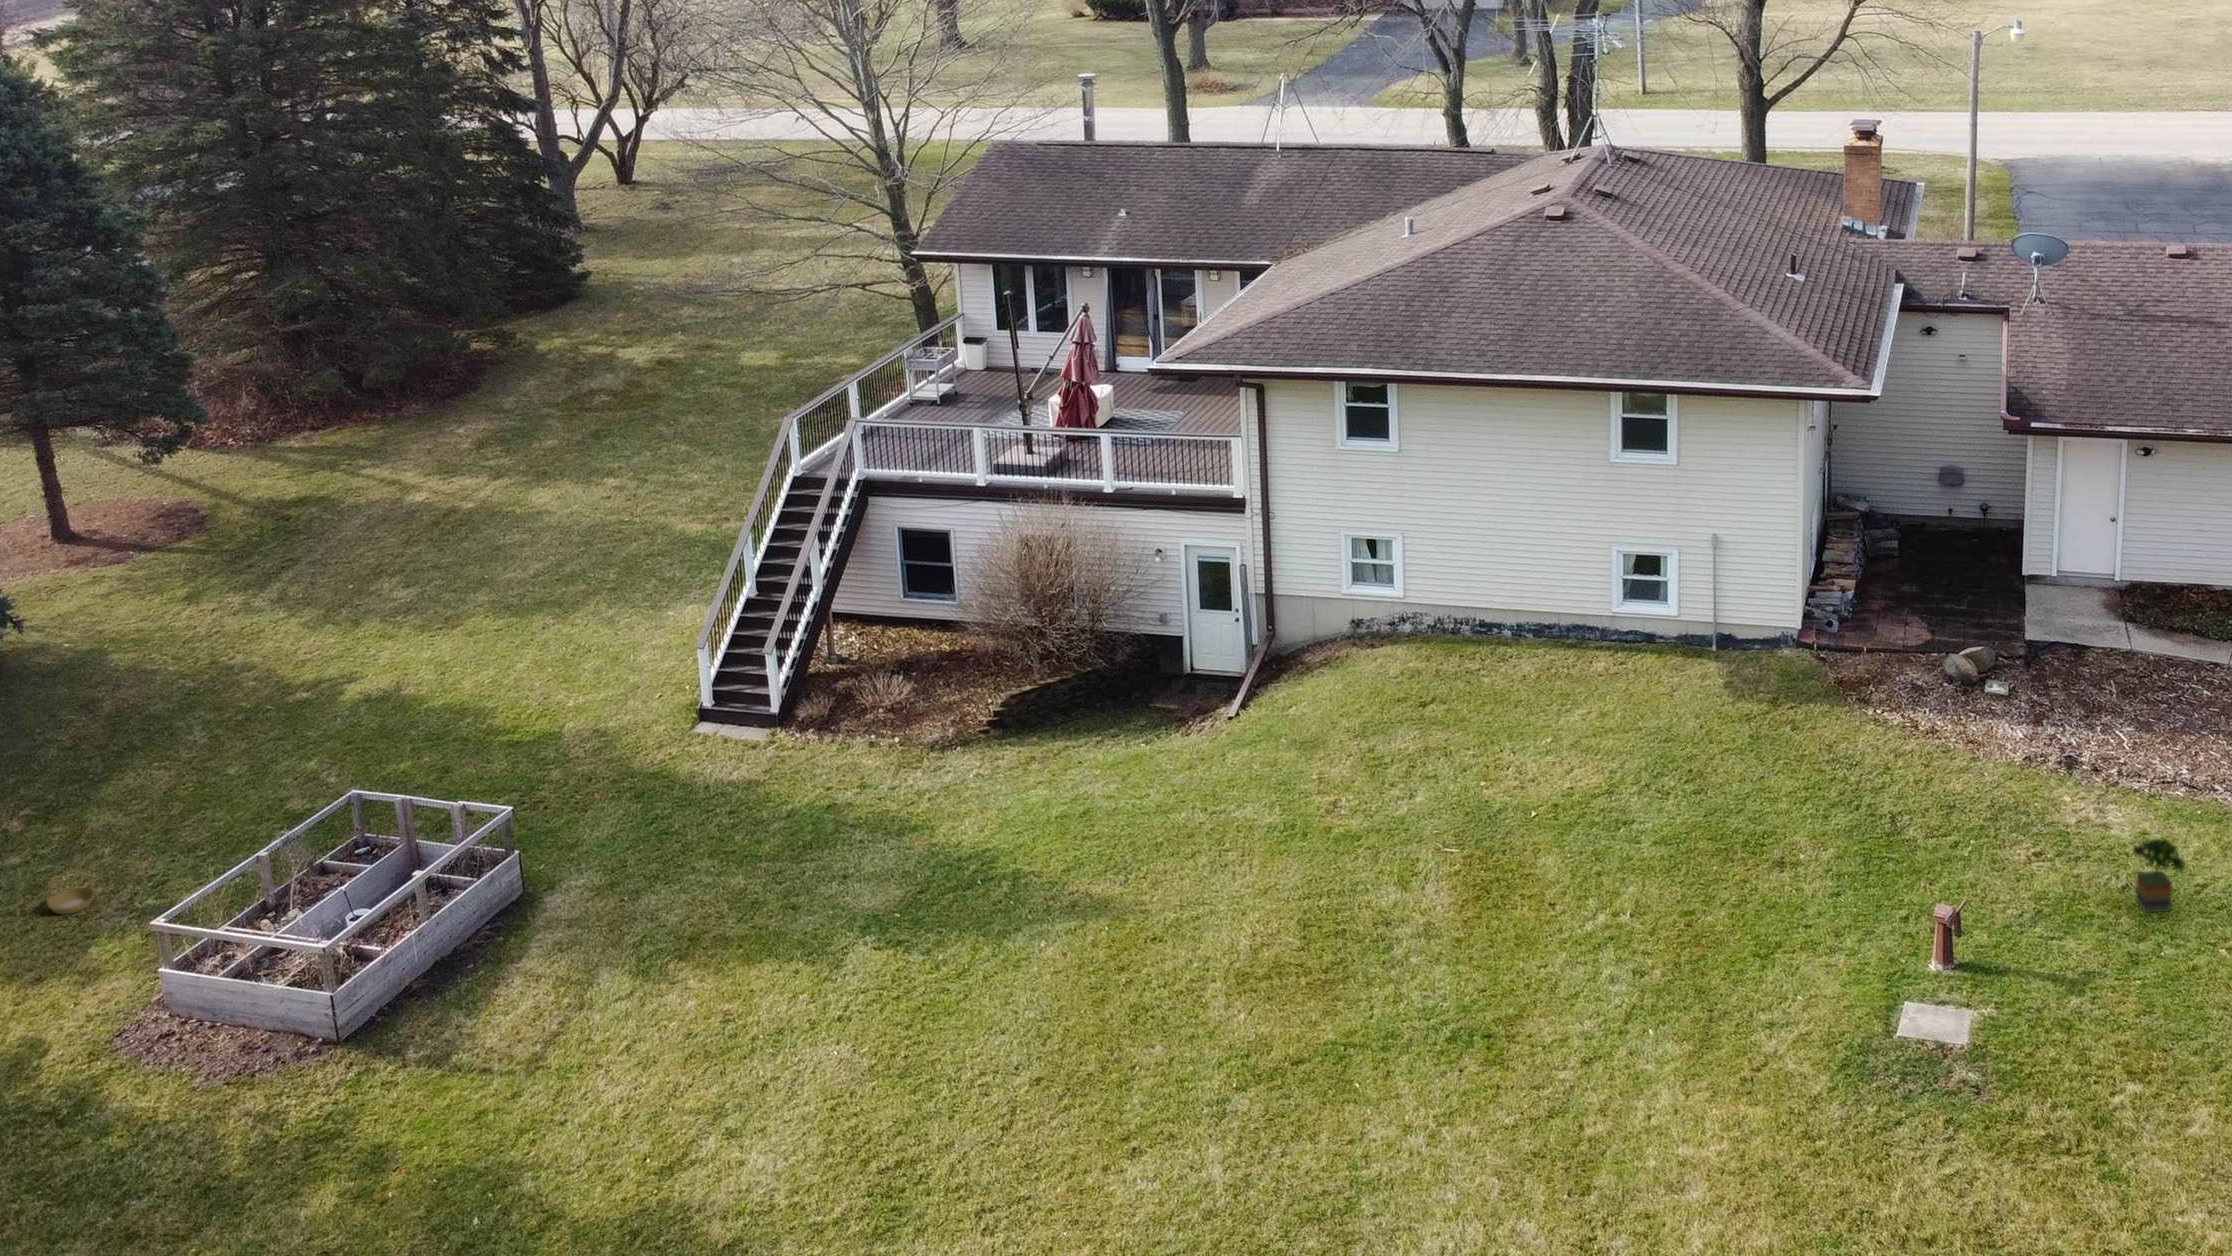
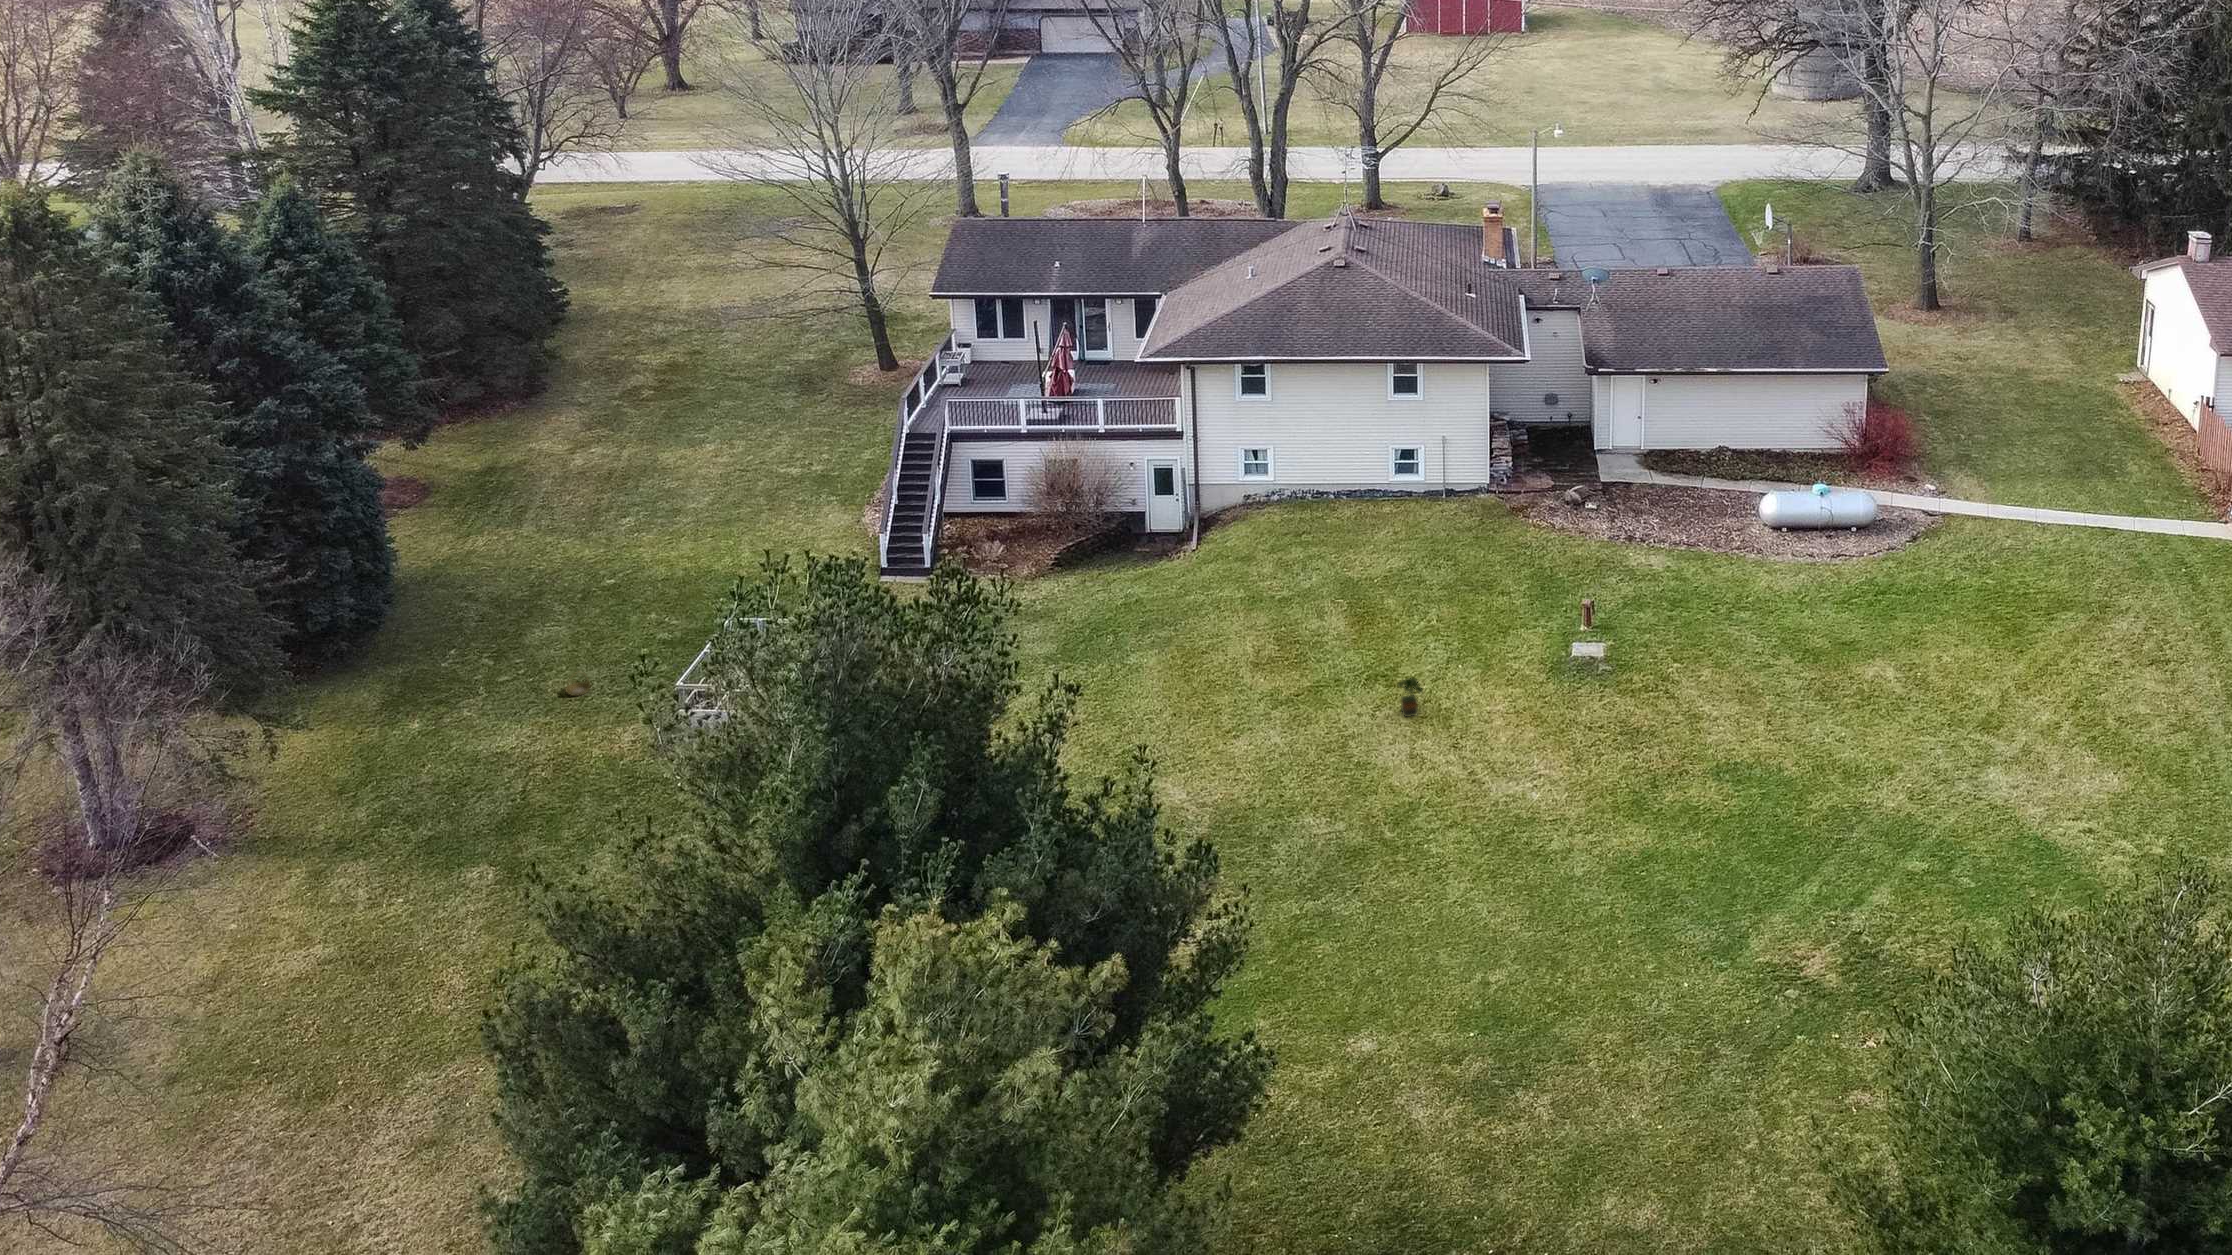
potted tree: present [2132,838,2184,913] -> present [1397,678,1423,717]

